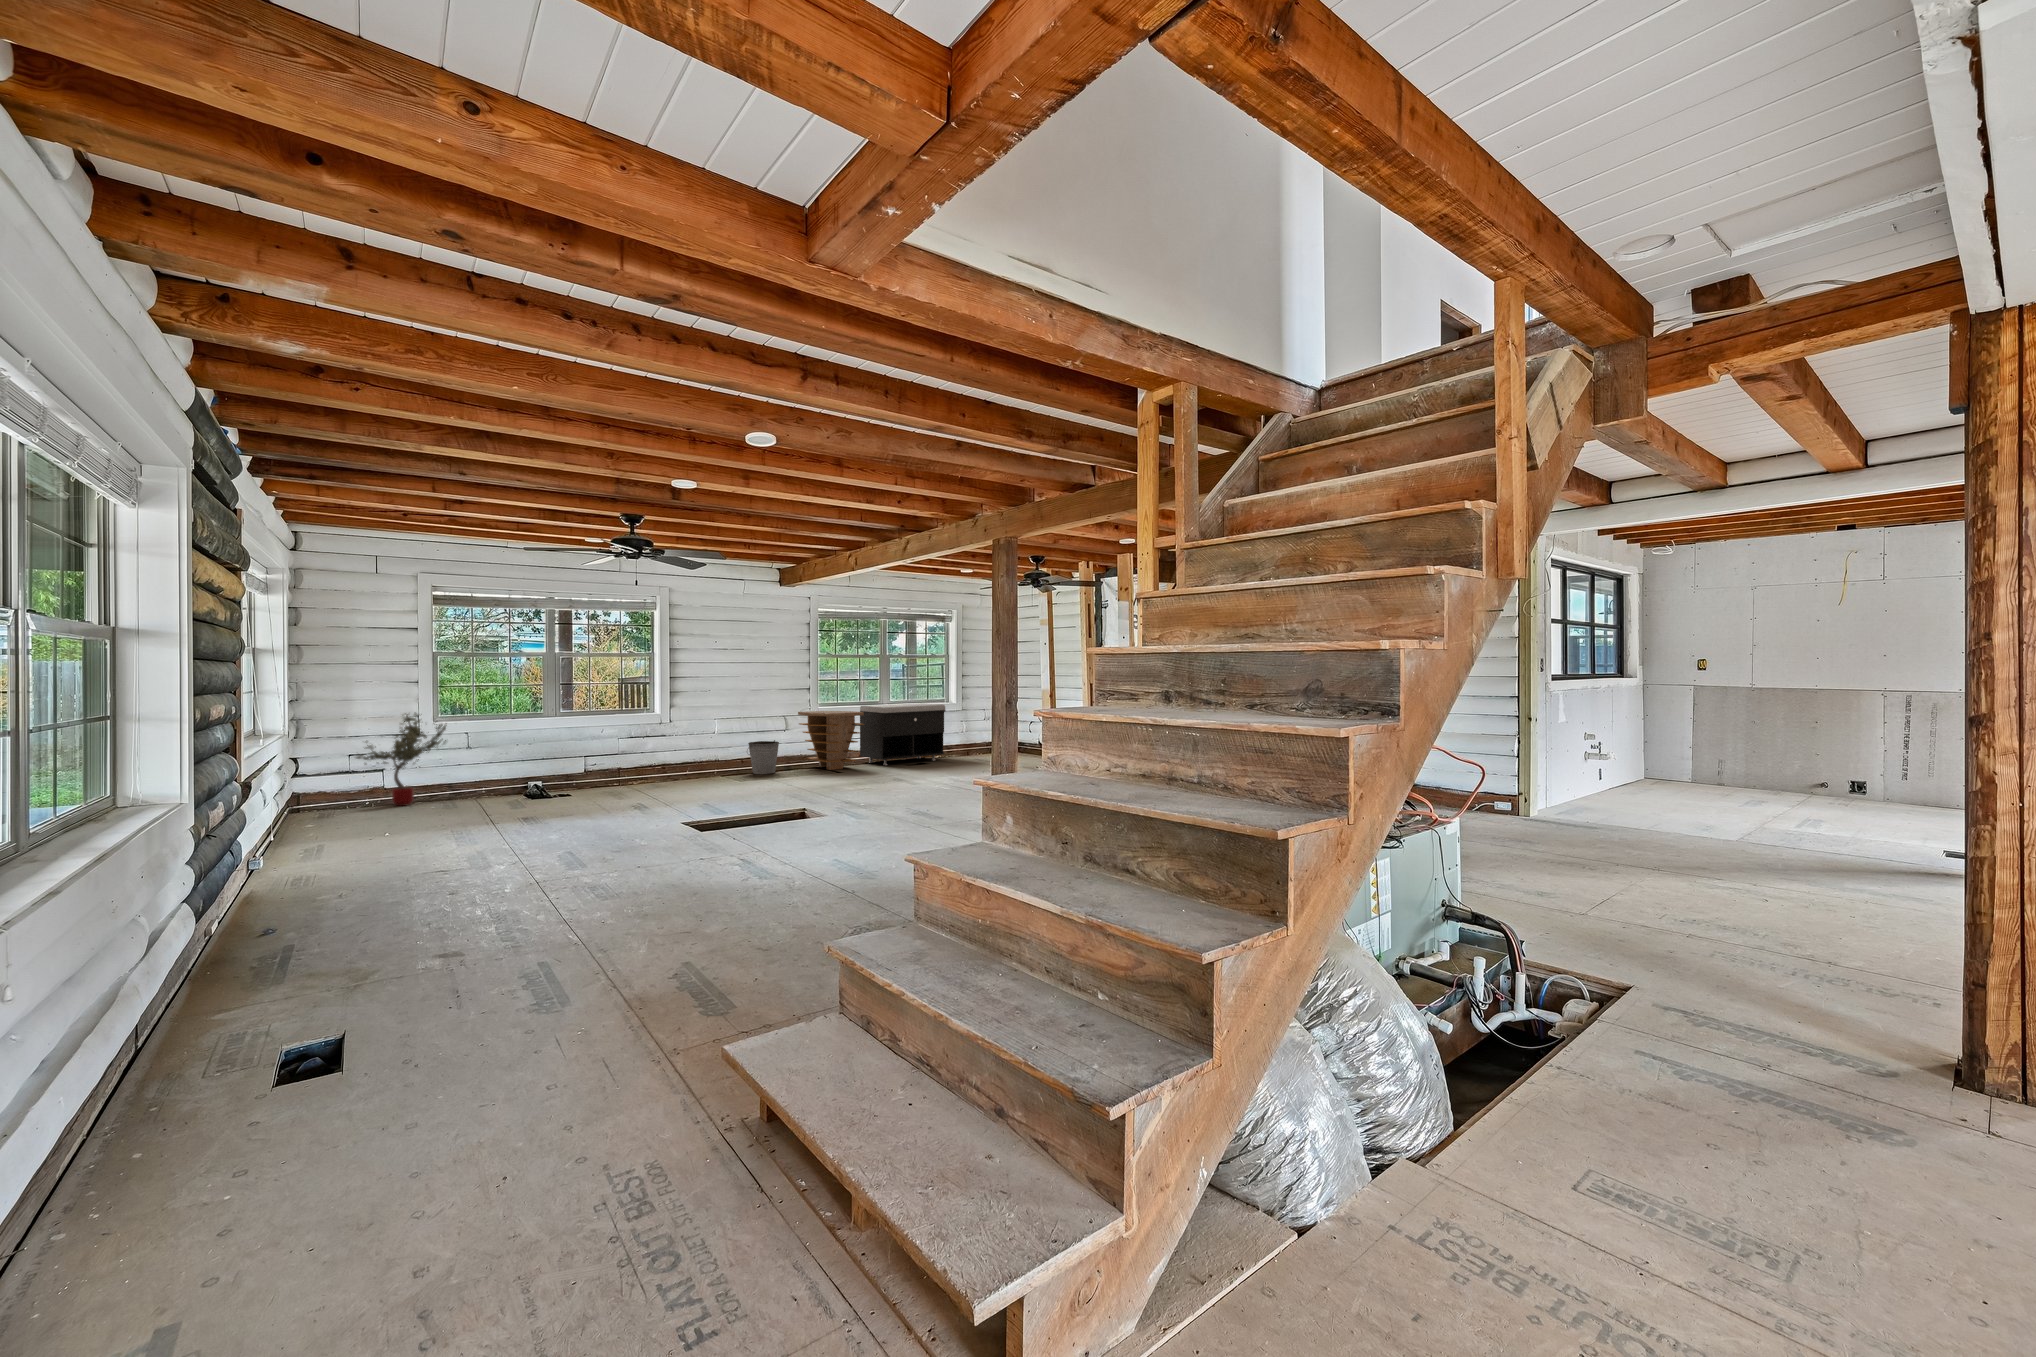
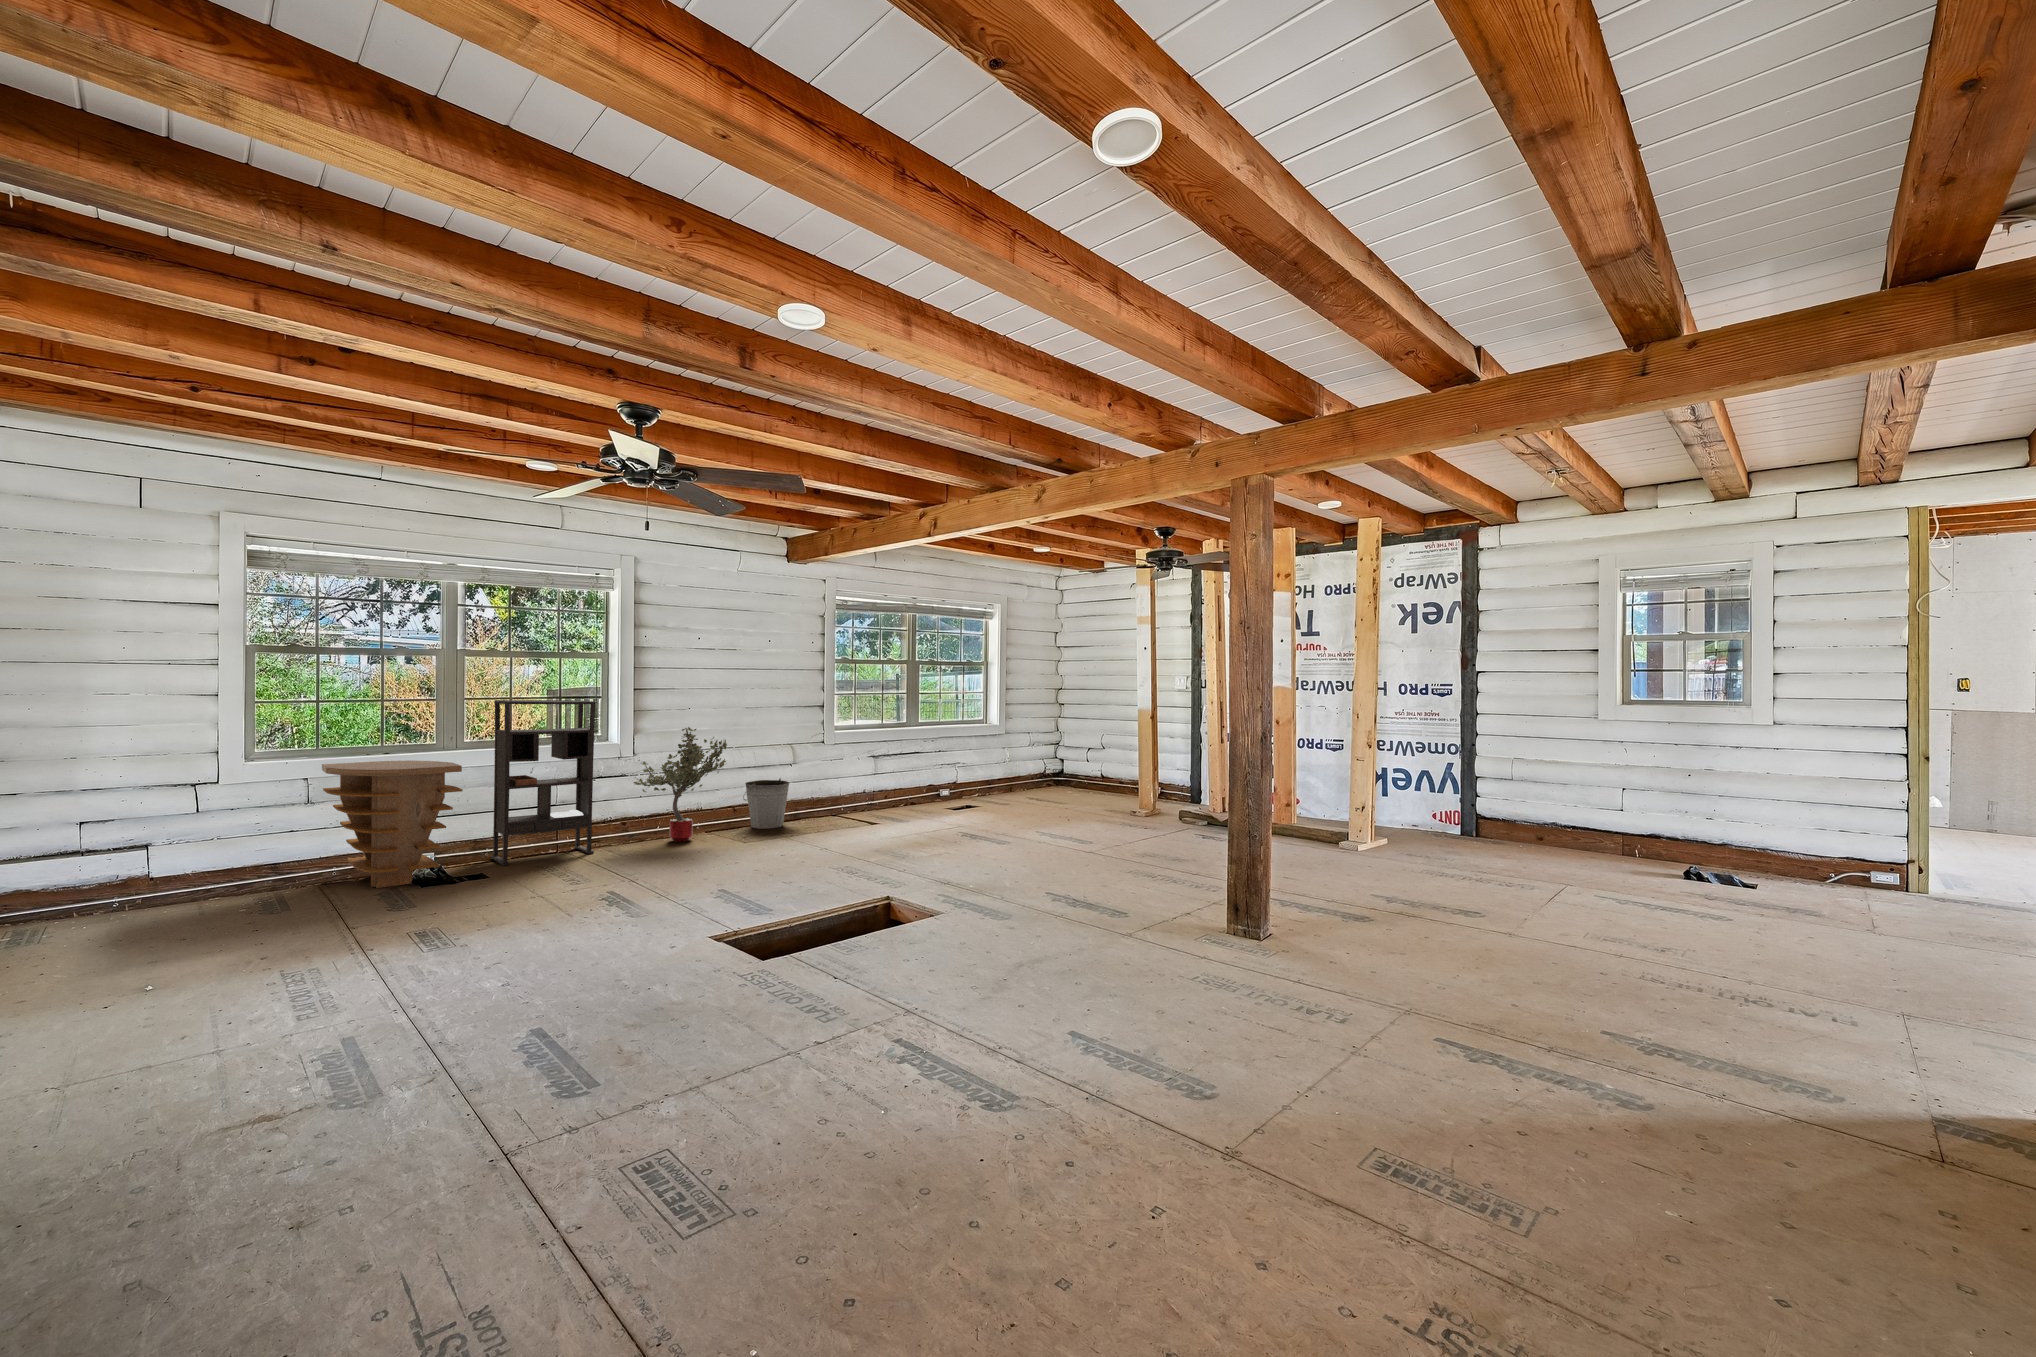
bookshelf: none [577,686,640,790] -> present [491,700,596,865]
storage bench: present [860,703,946,765] -> none [886,725,999,810]
side table: present [798,711,864,770] -> present [322,761,463,888]
potted tree: present [356,713,447,806] -> present [633,727,727,842]

